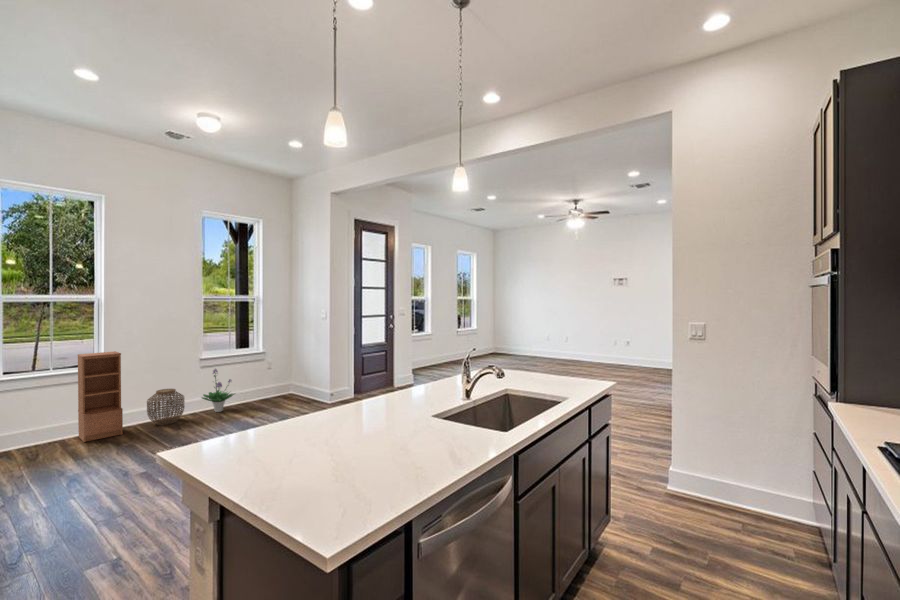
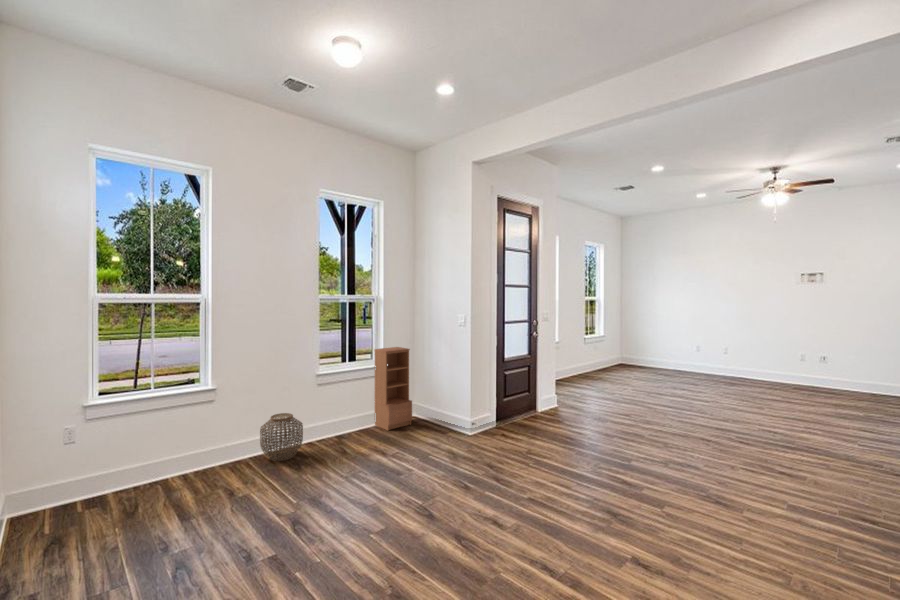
bookcase: present [78,351,123,442] -> present [375,347,412,431]
potted plant: present [202,369,234,412] -> none [319,387,359,442]

